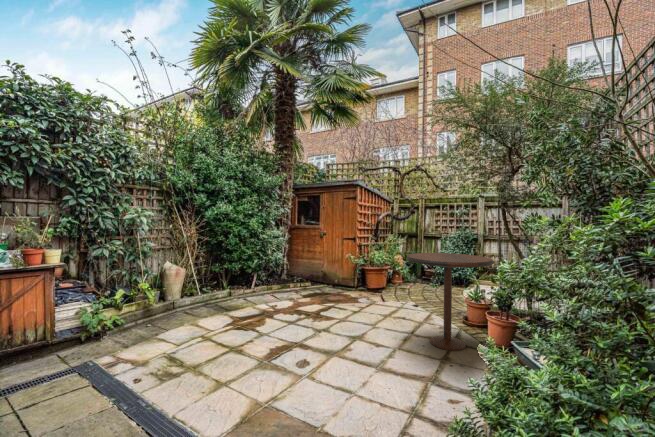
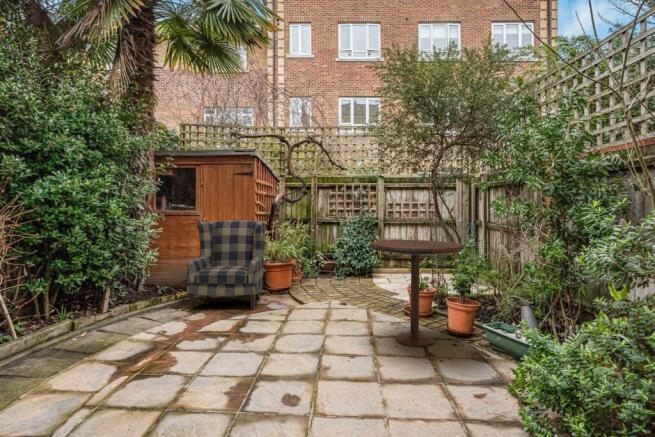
chair: none [301,233,362,300] -> present [187,220,265,310]

